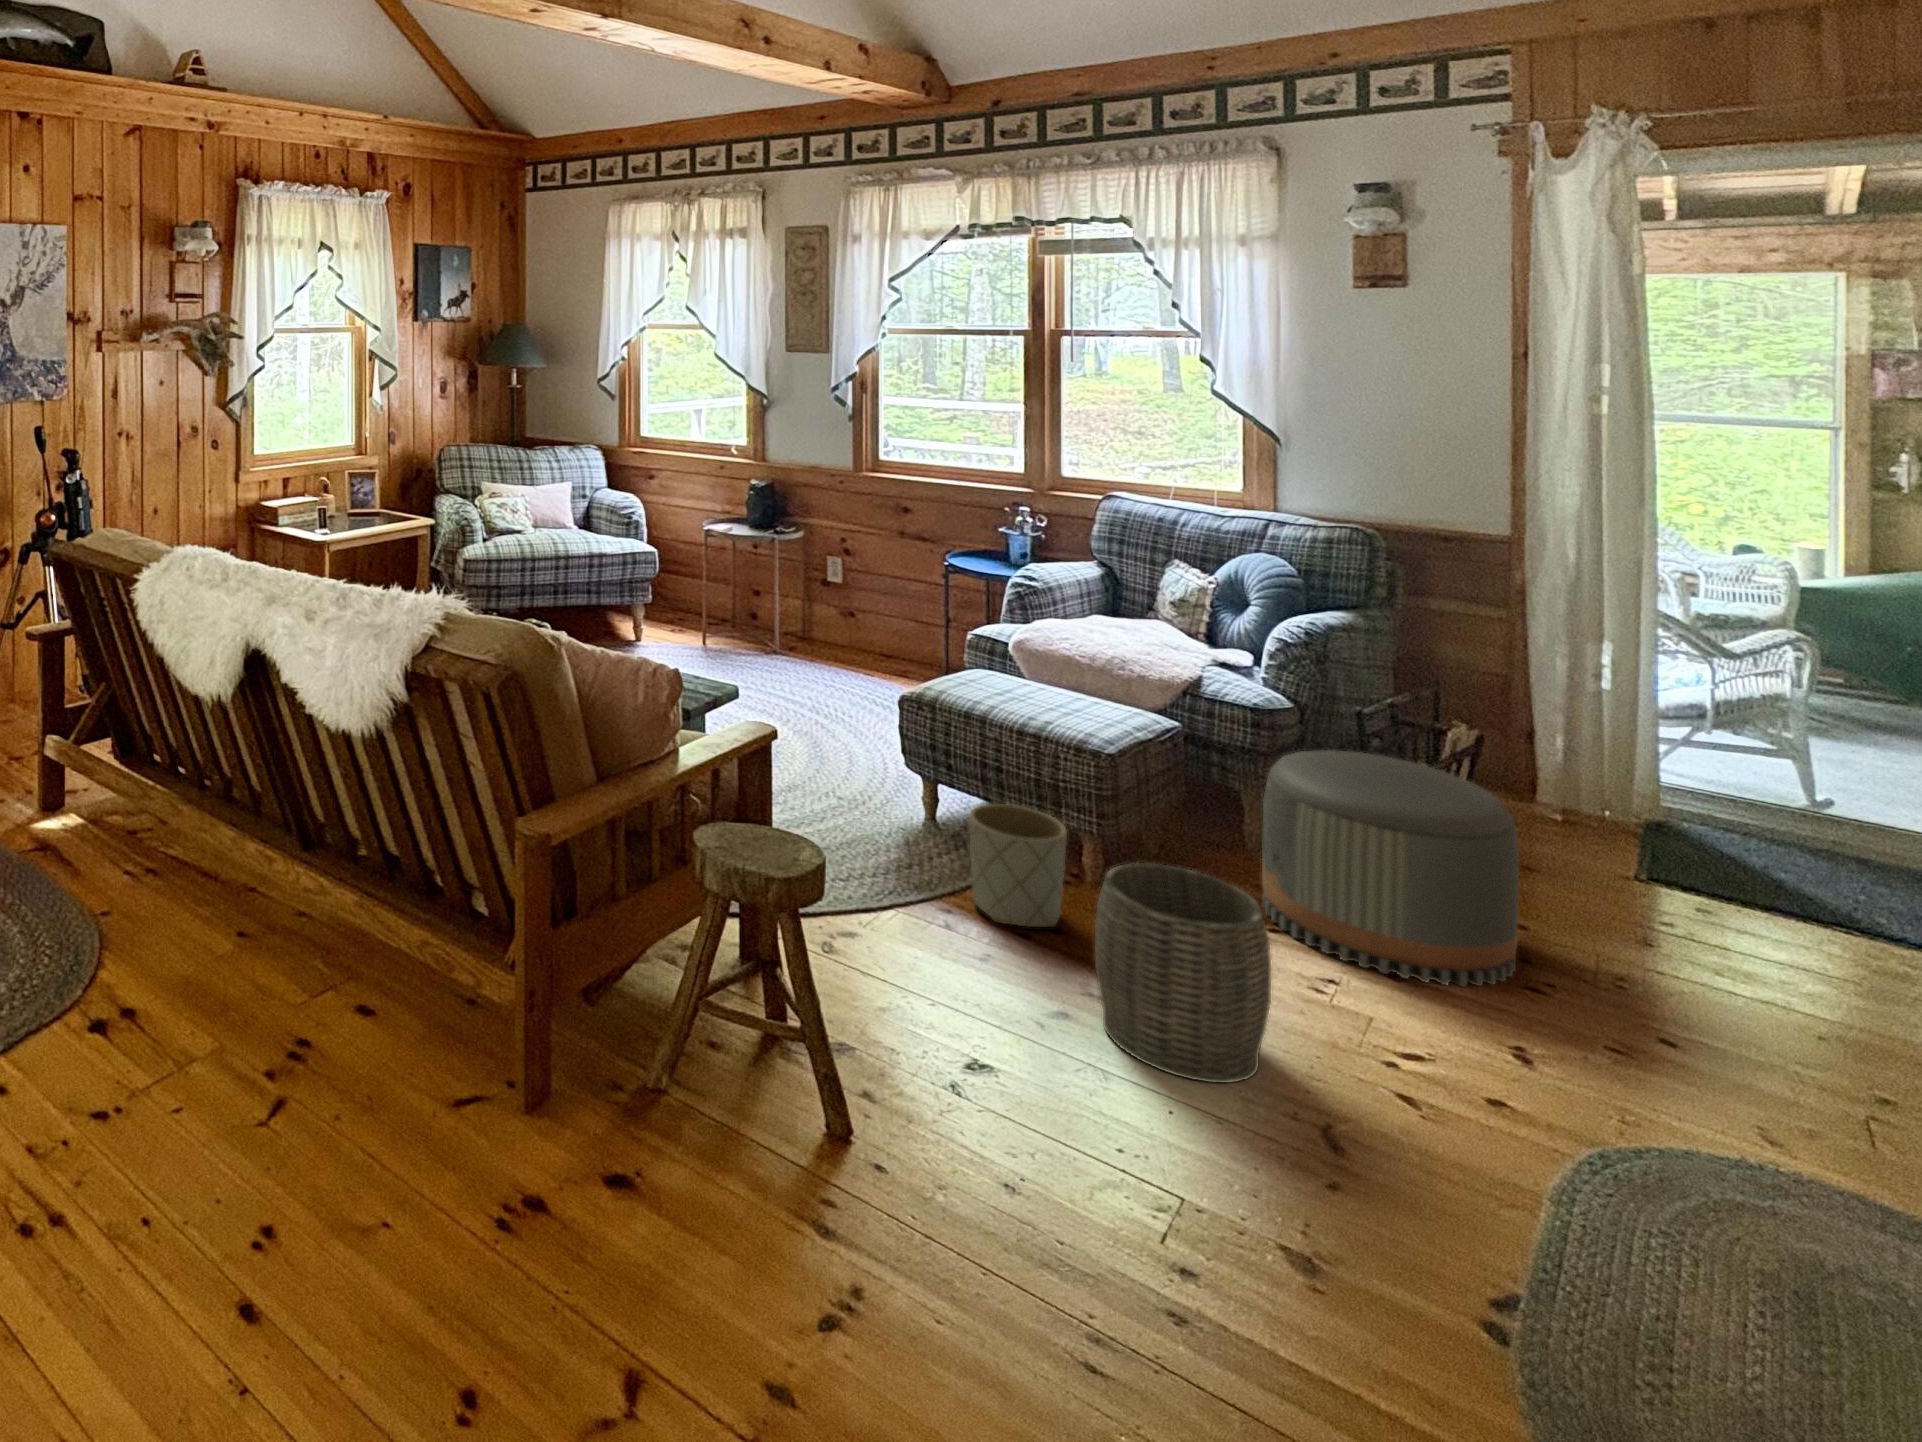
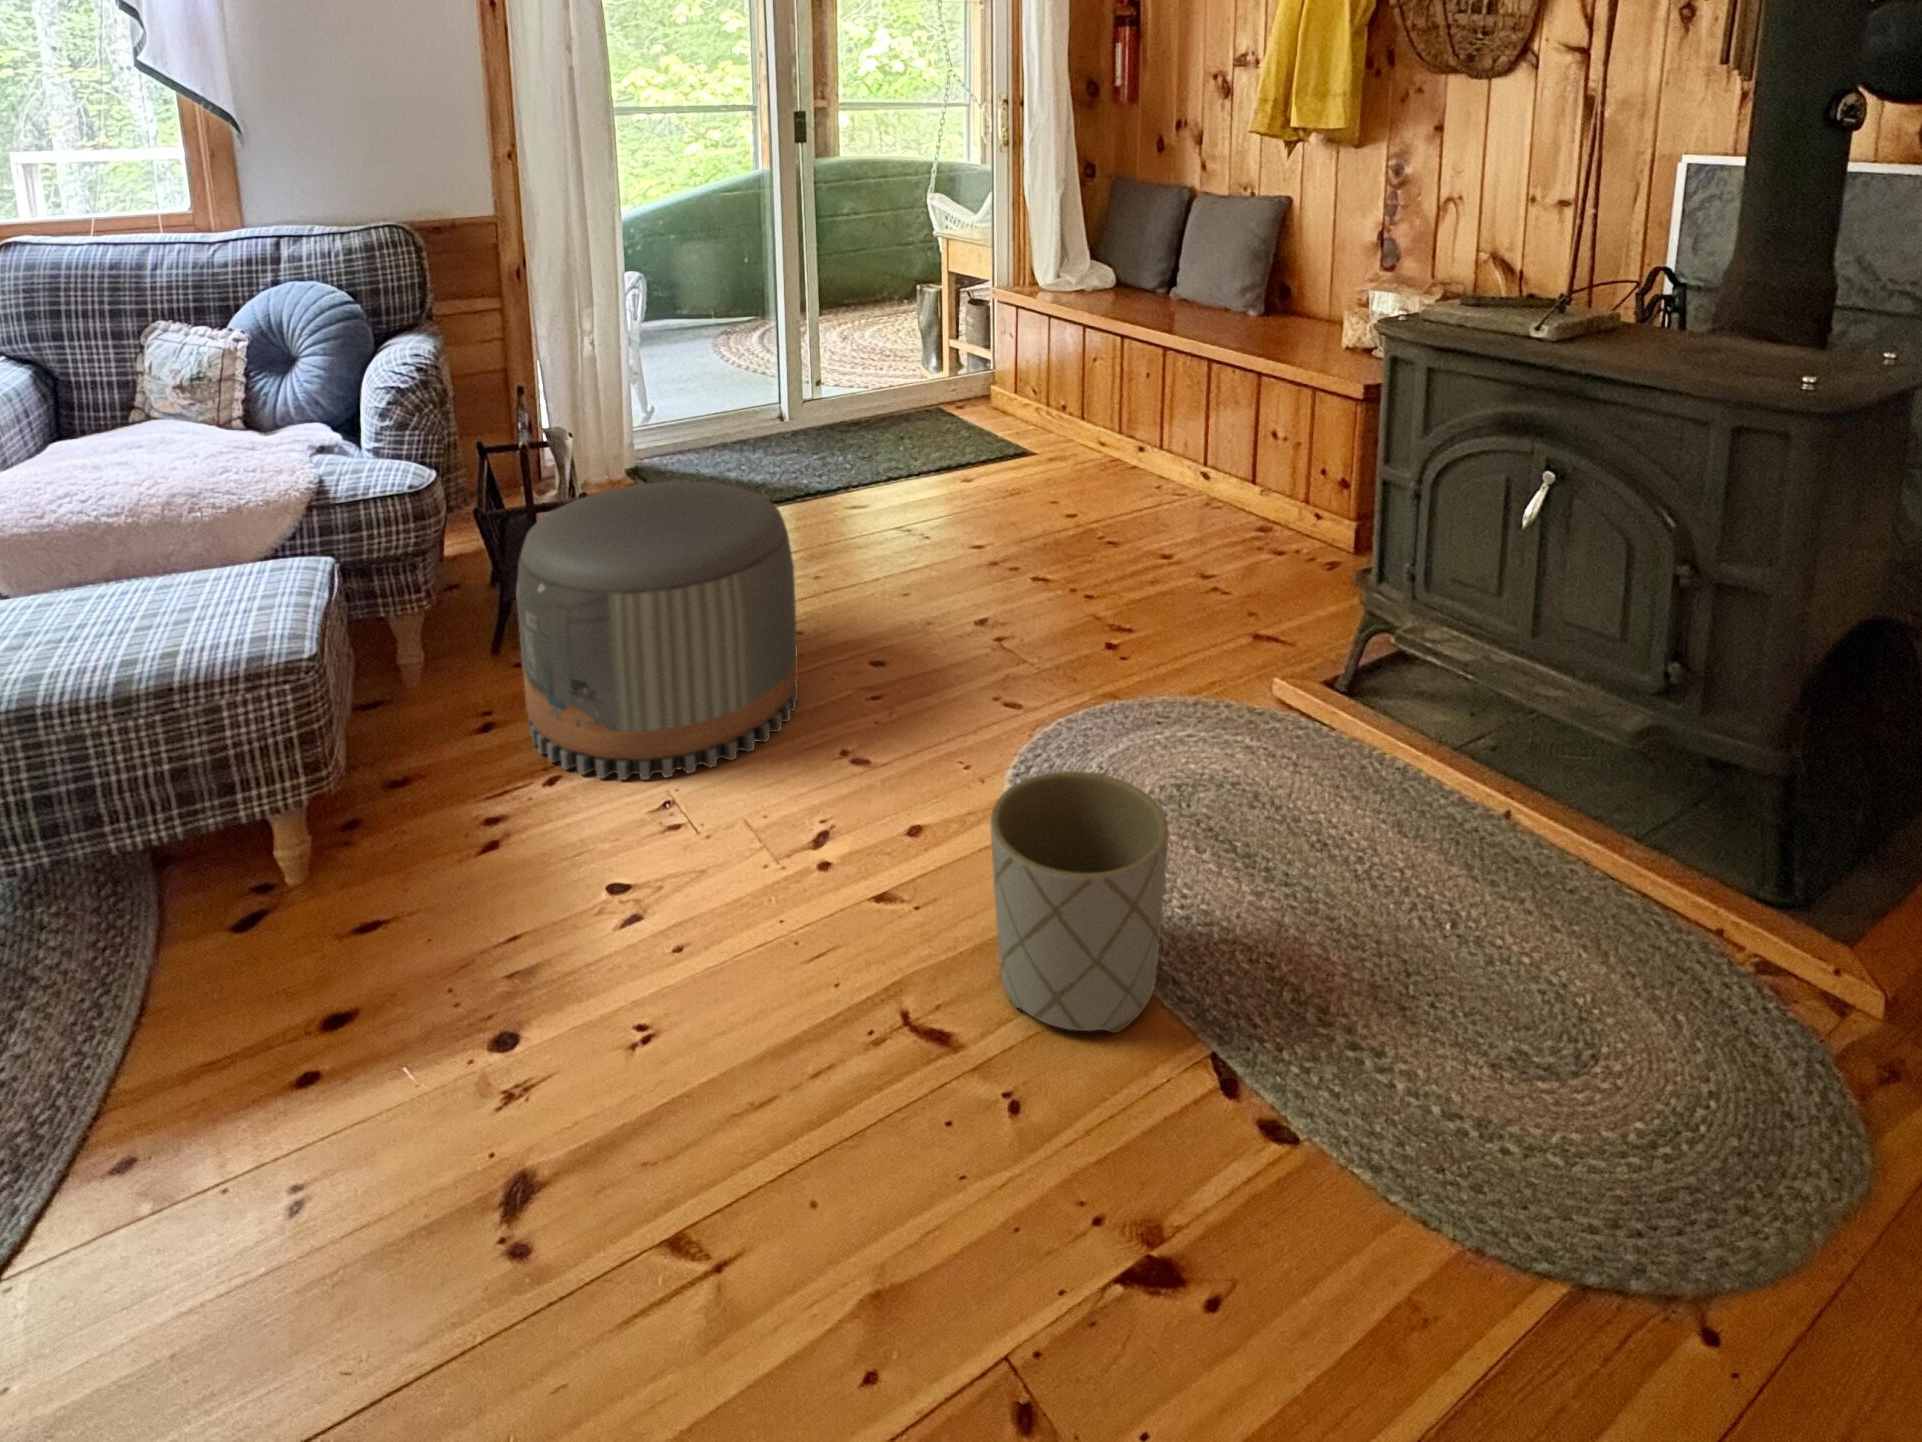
planter: present [969,804,1067,927] -> present [990,771,1169,1033]
woven basket: present [1095,863,1271,1083] -> none [587,774,866,1190]

